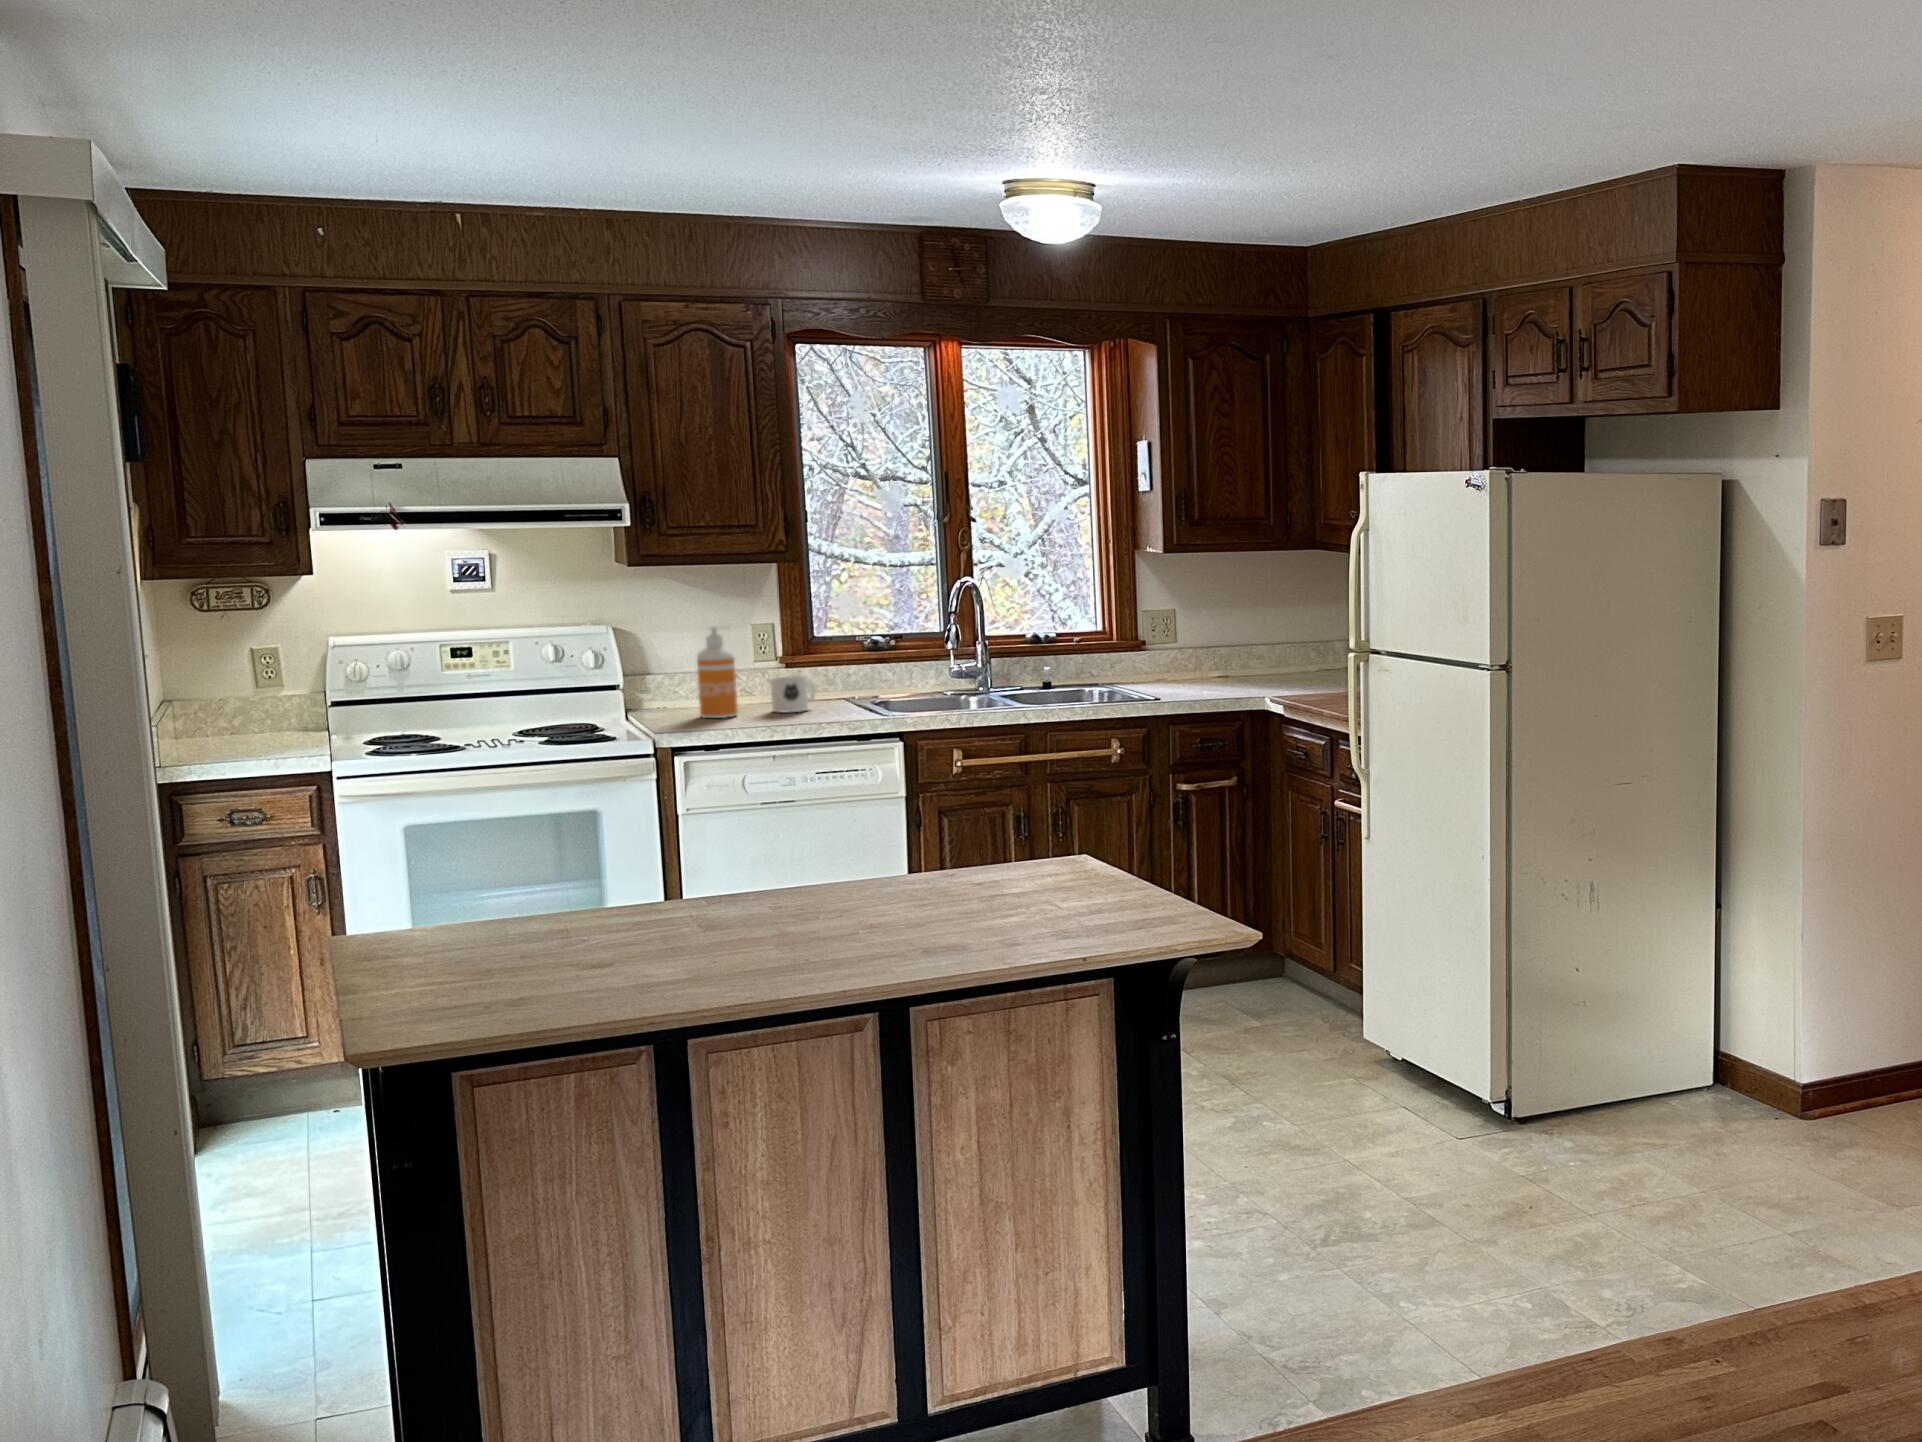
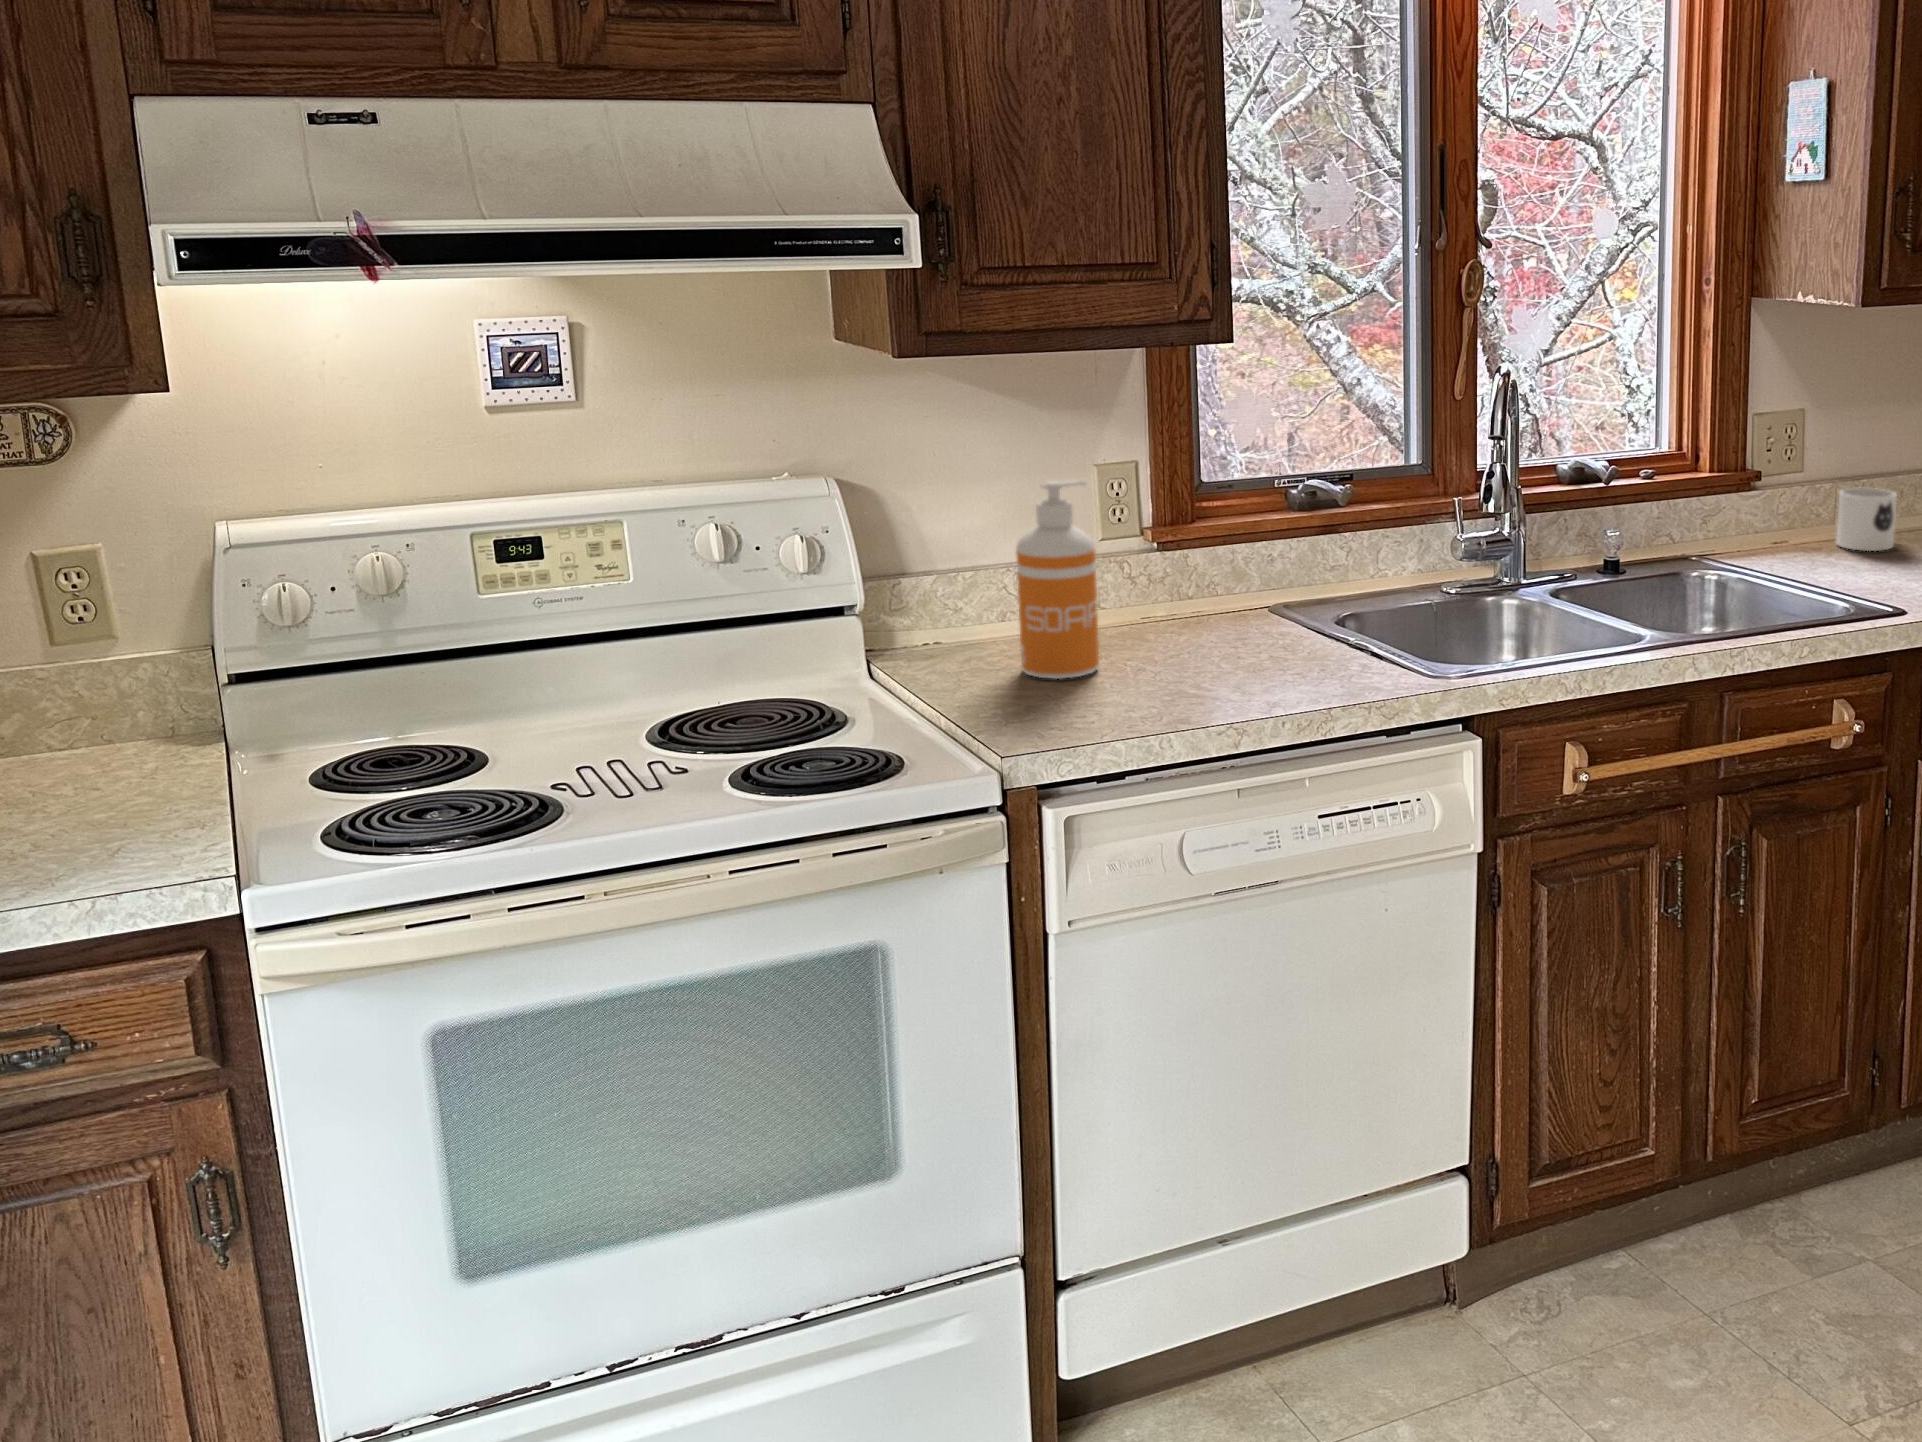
mug: present [771,676,815,713] -> present [1836,488,1897,551]

